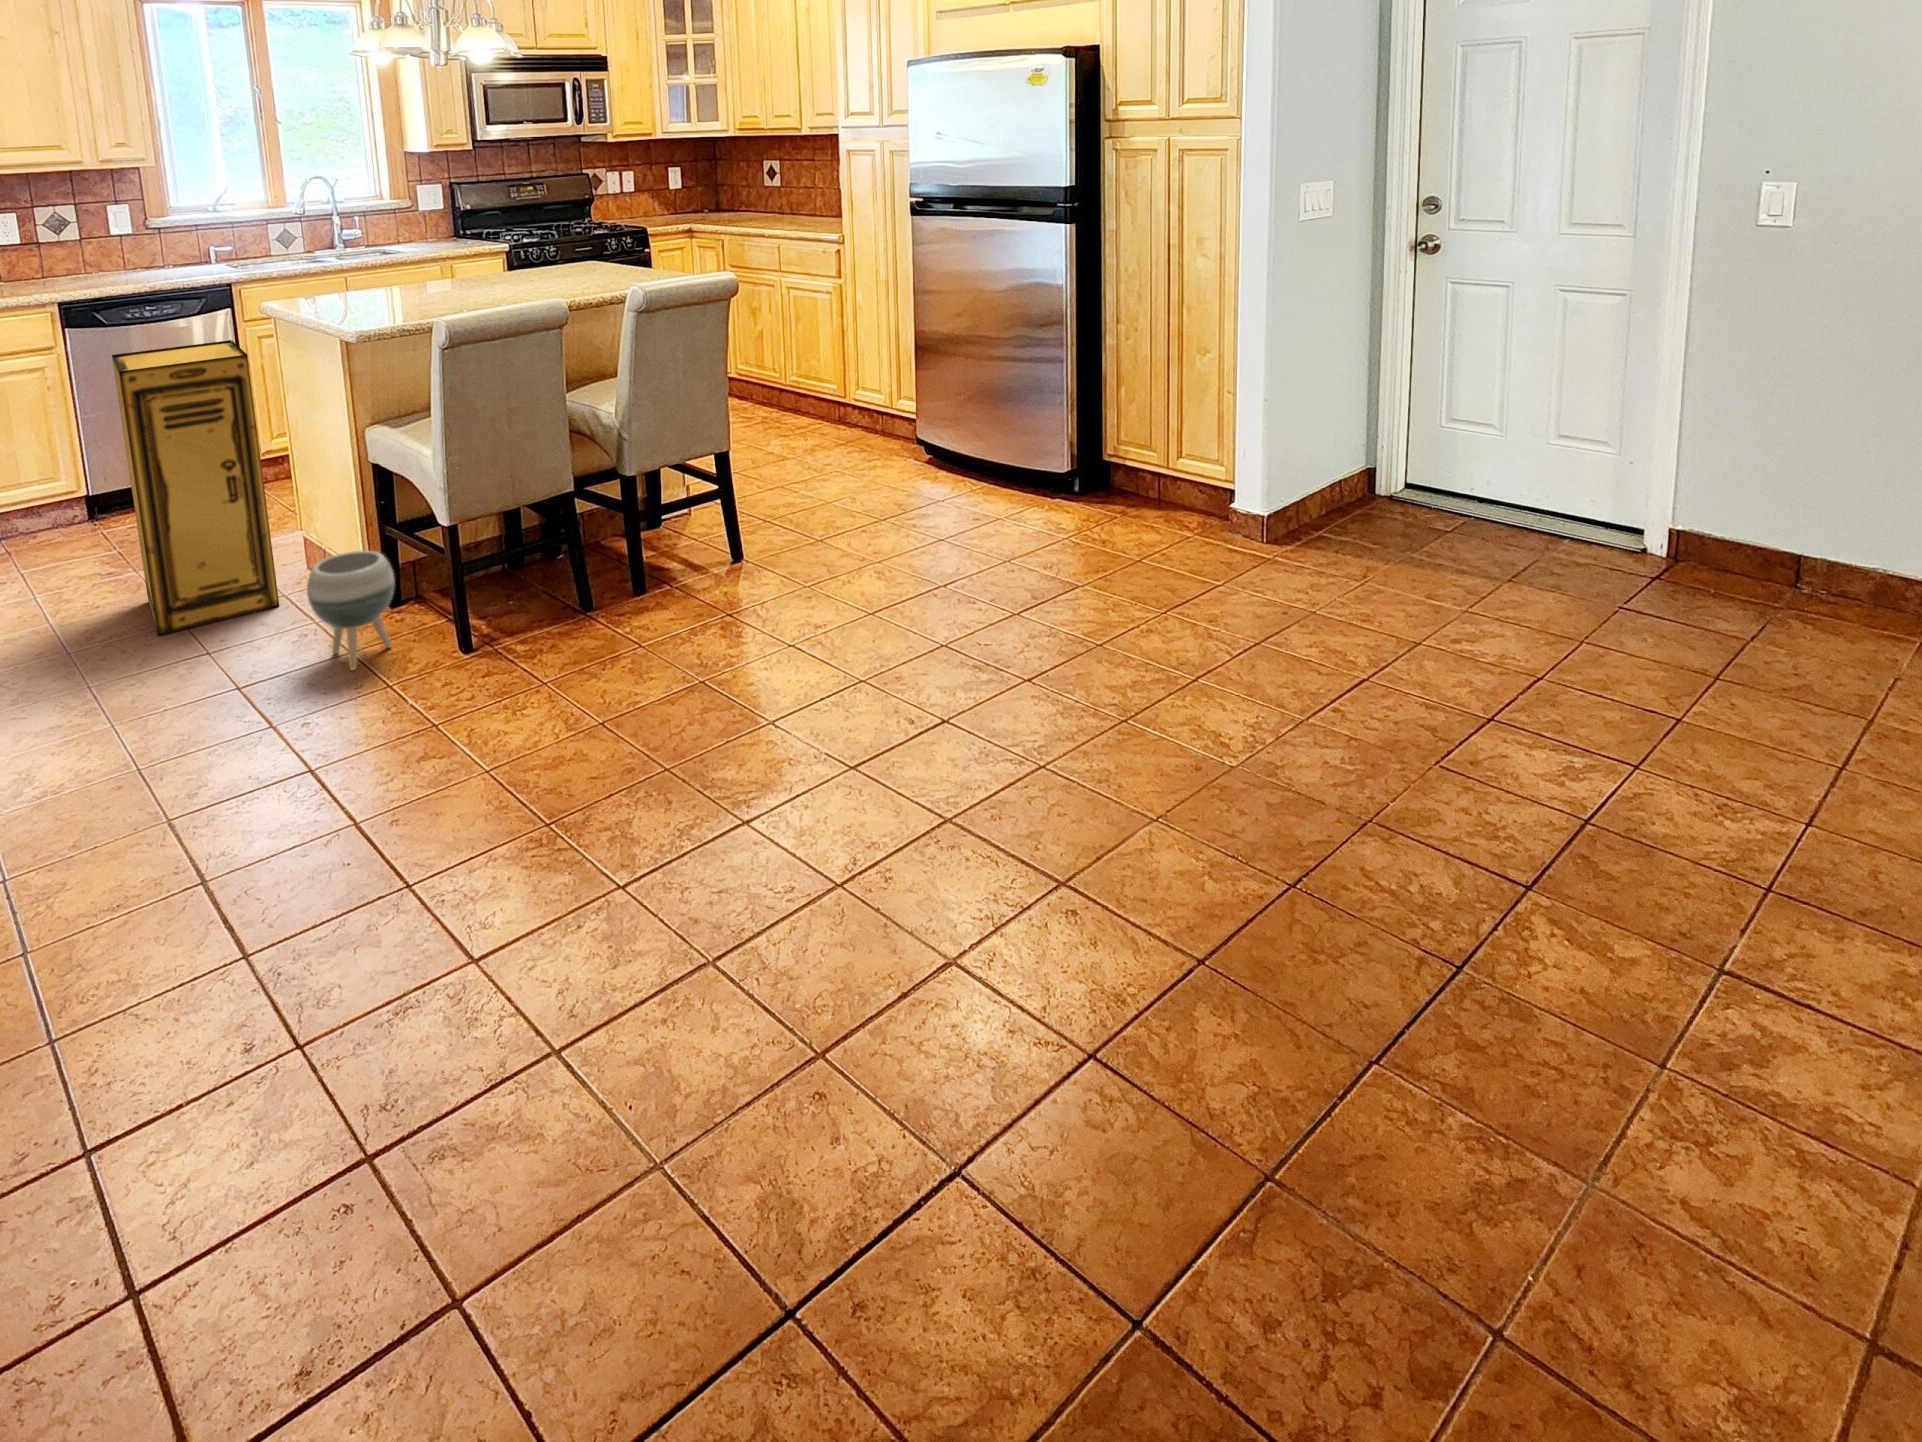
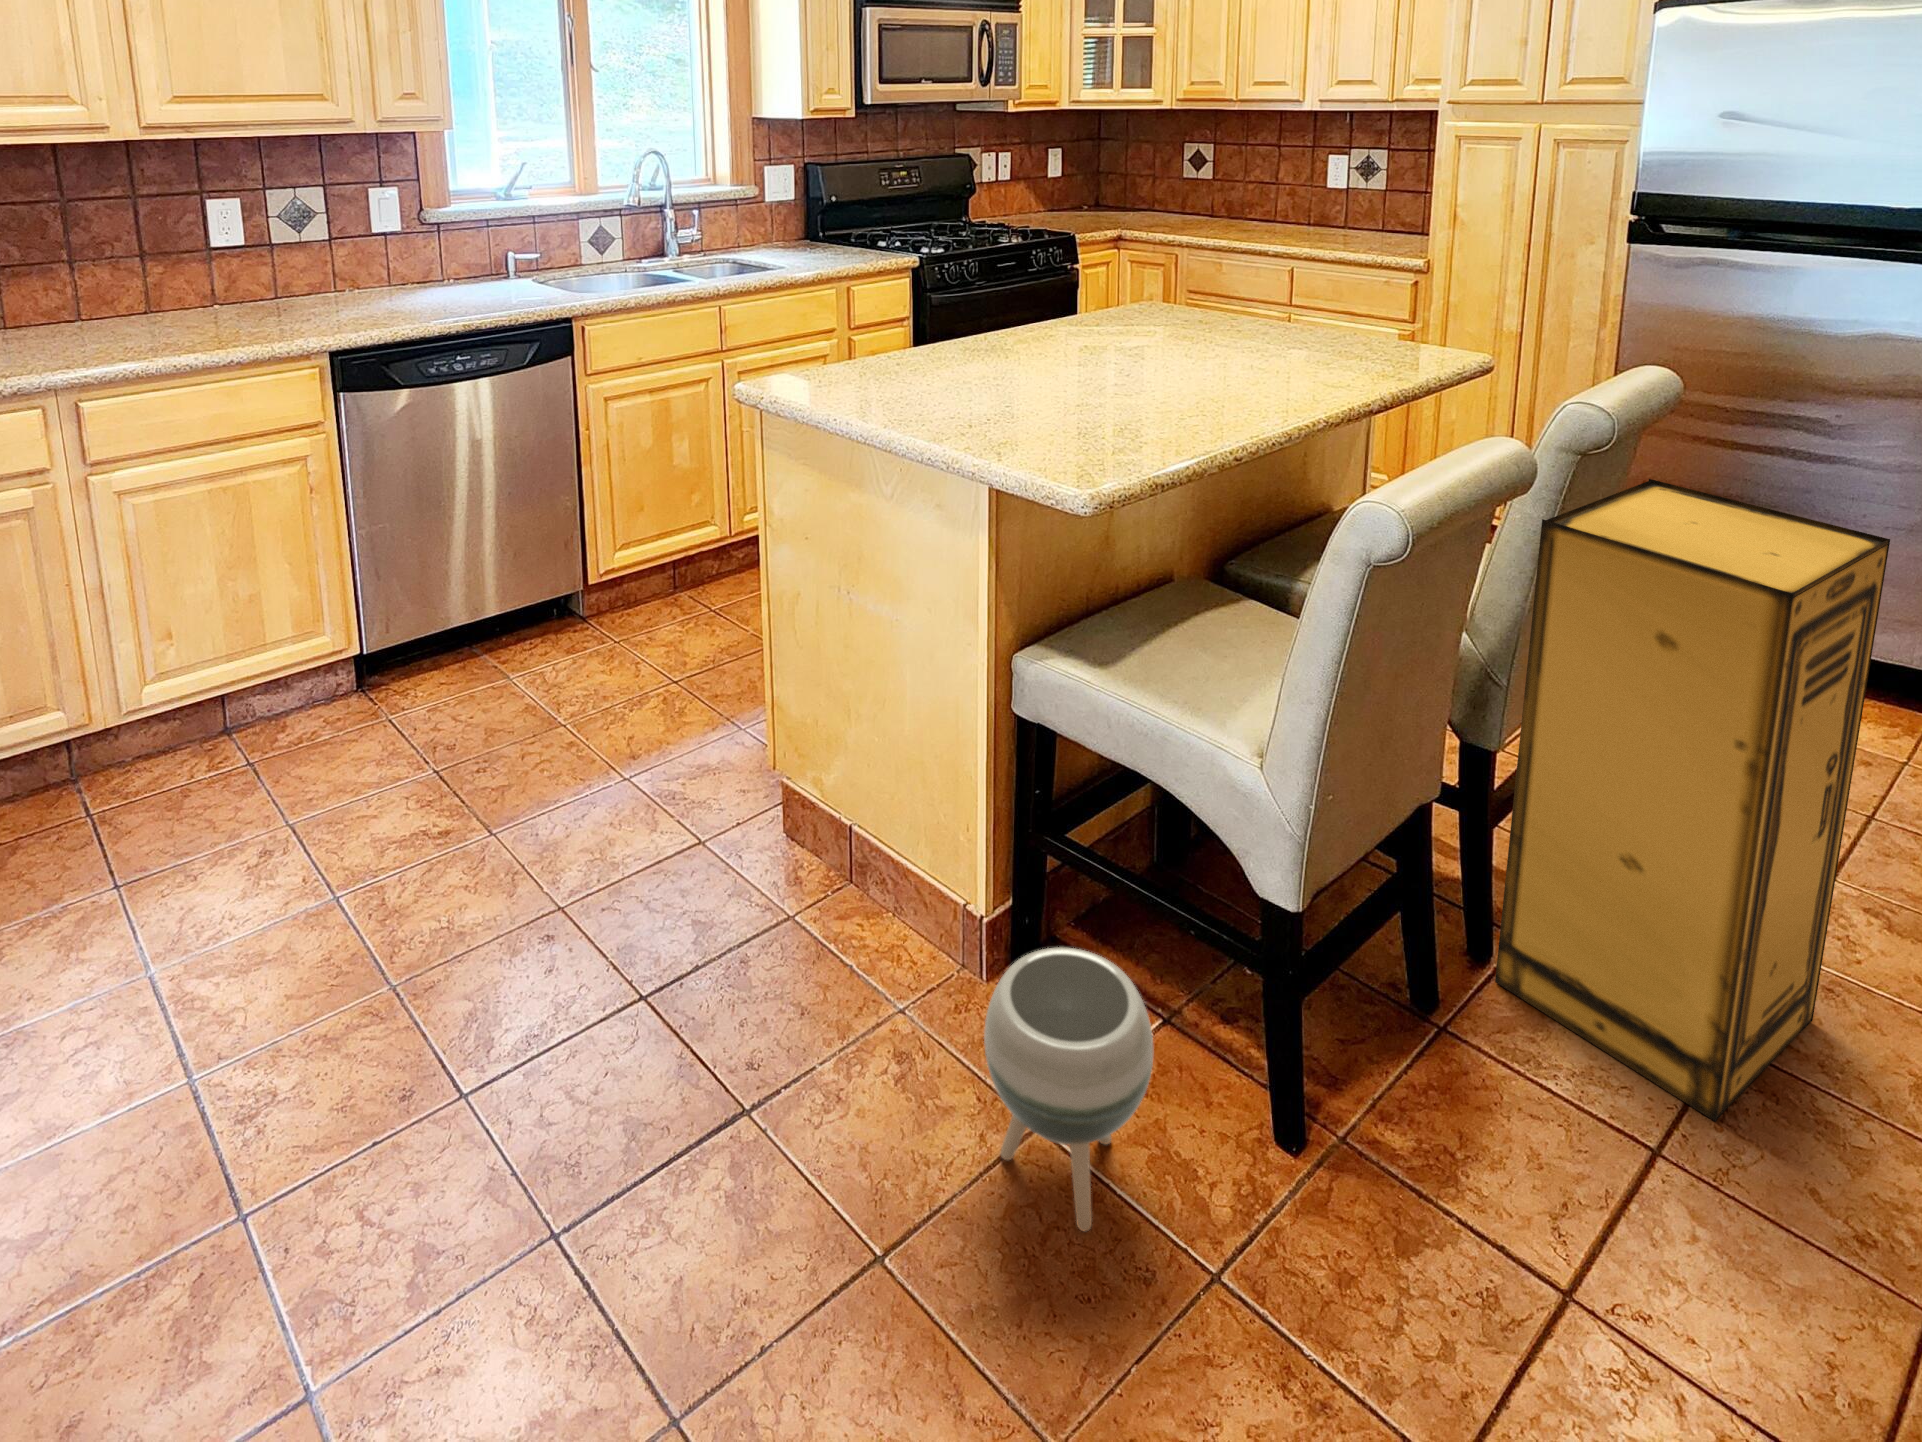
storage cabinet: present [112,340,279,635] -> present [1495,479,1890,1122]

